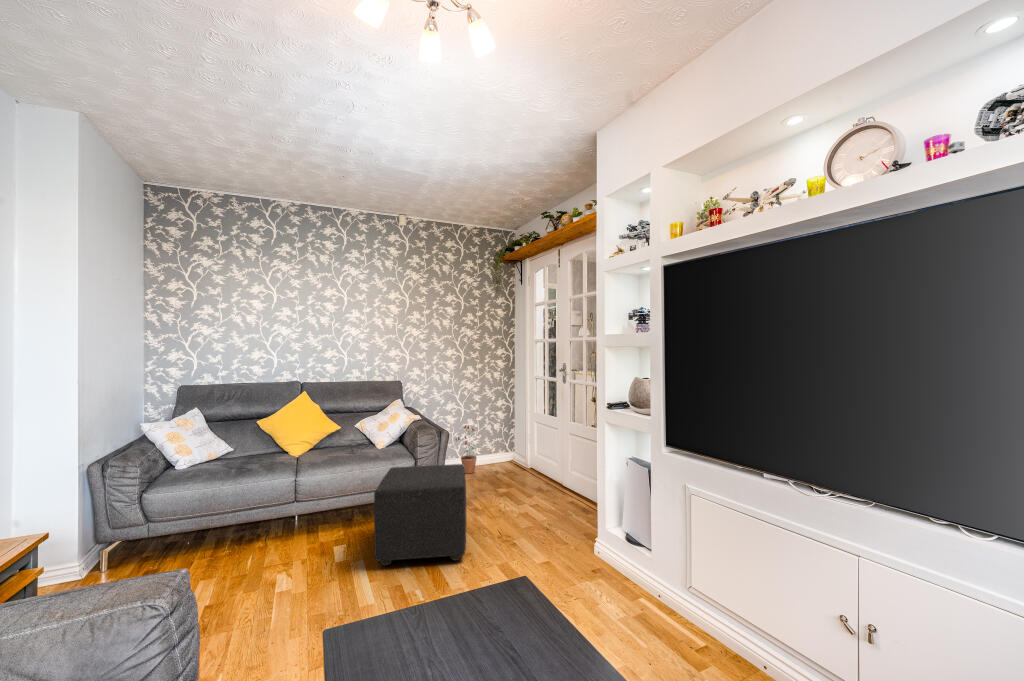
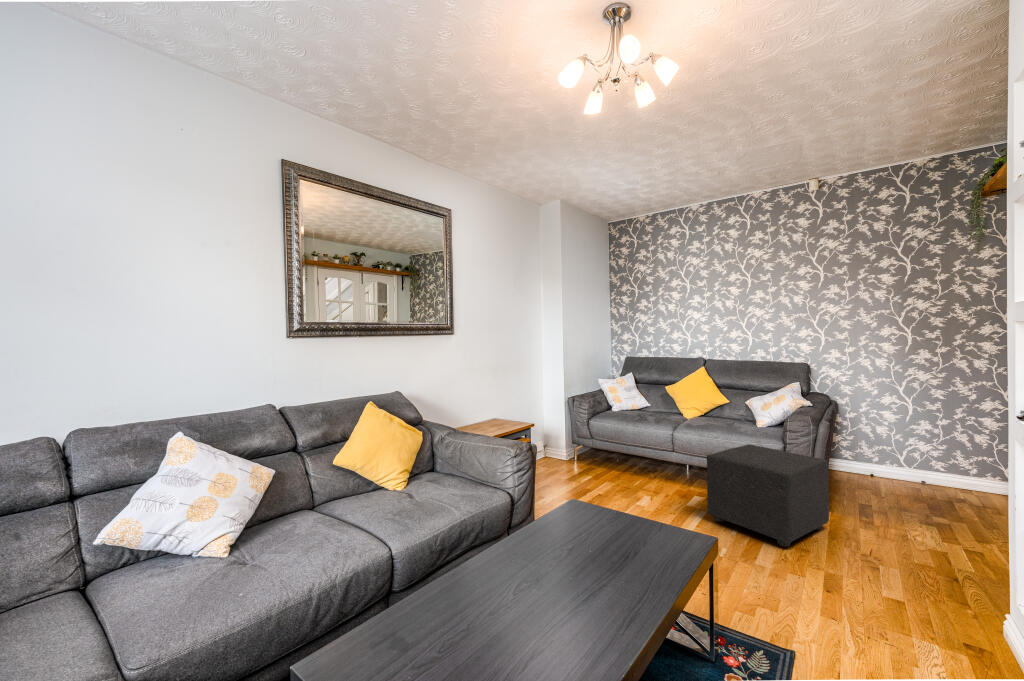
potted plant: present [456,425,477,474] -> none [893,426,928,490]

